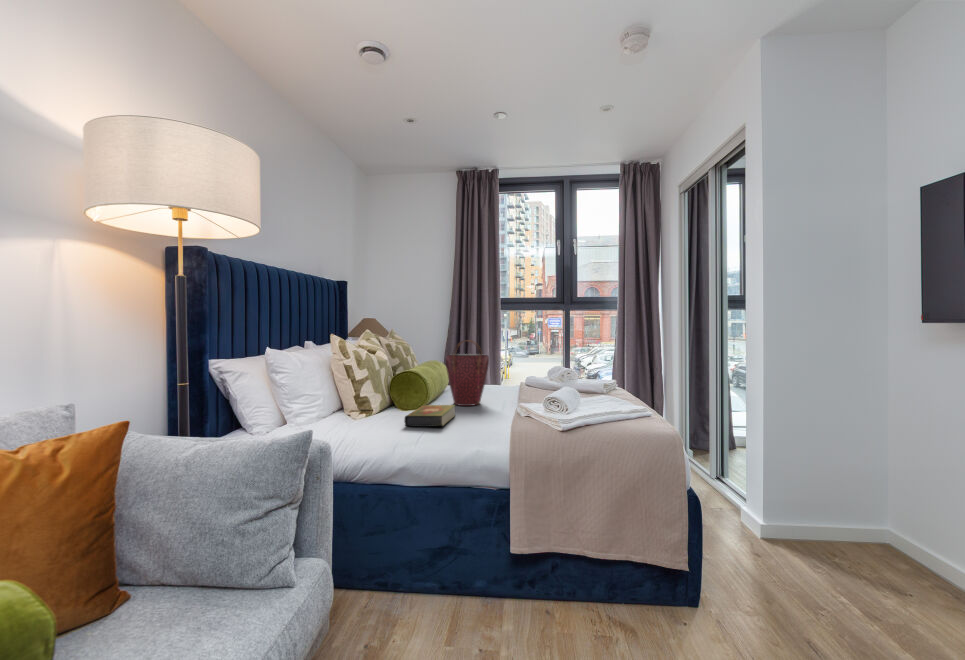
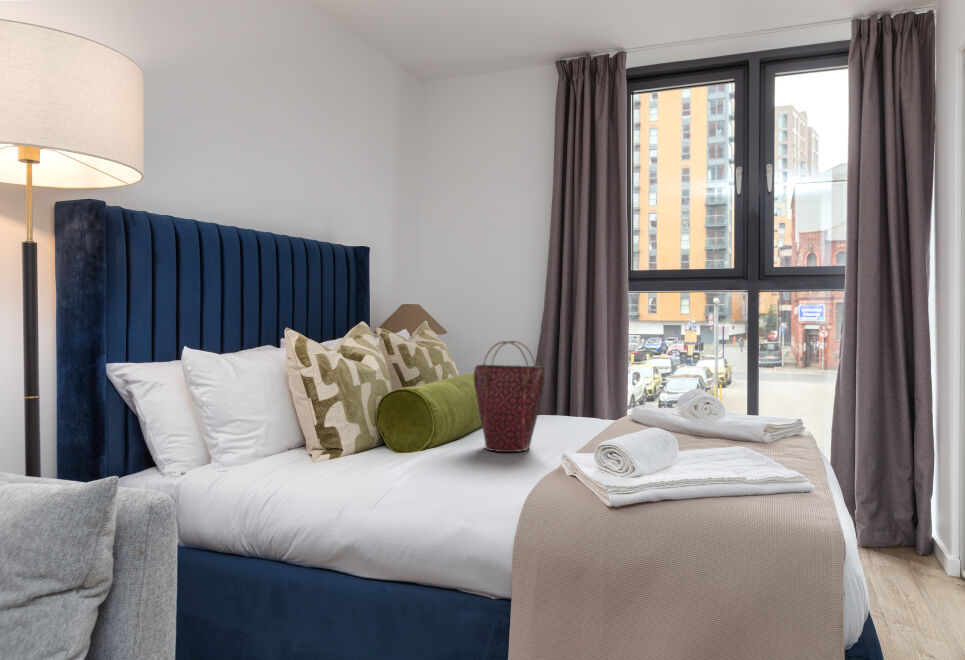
book: present [405,405,455,426] -> none [370,446,468,483]

